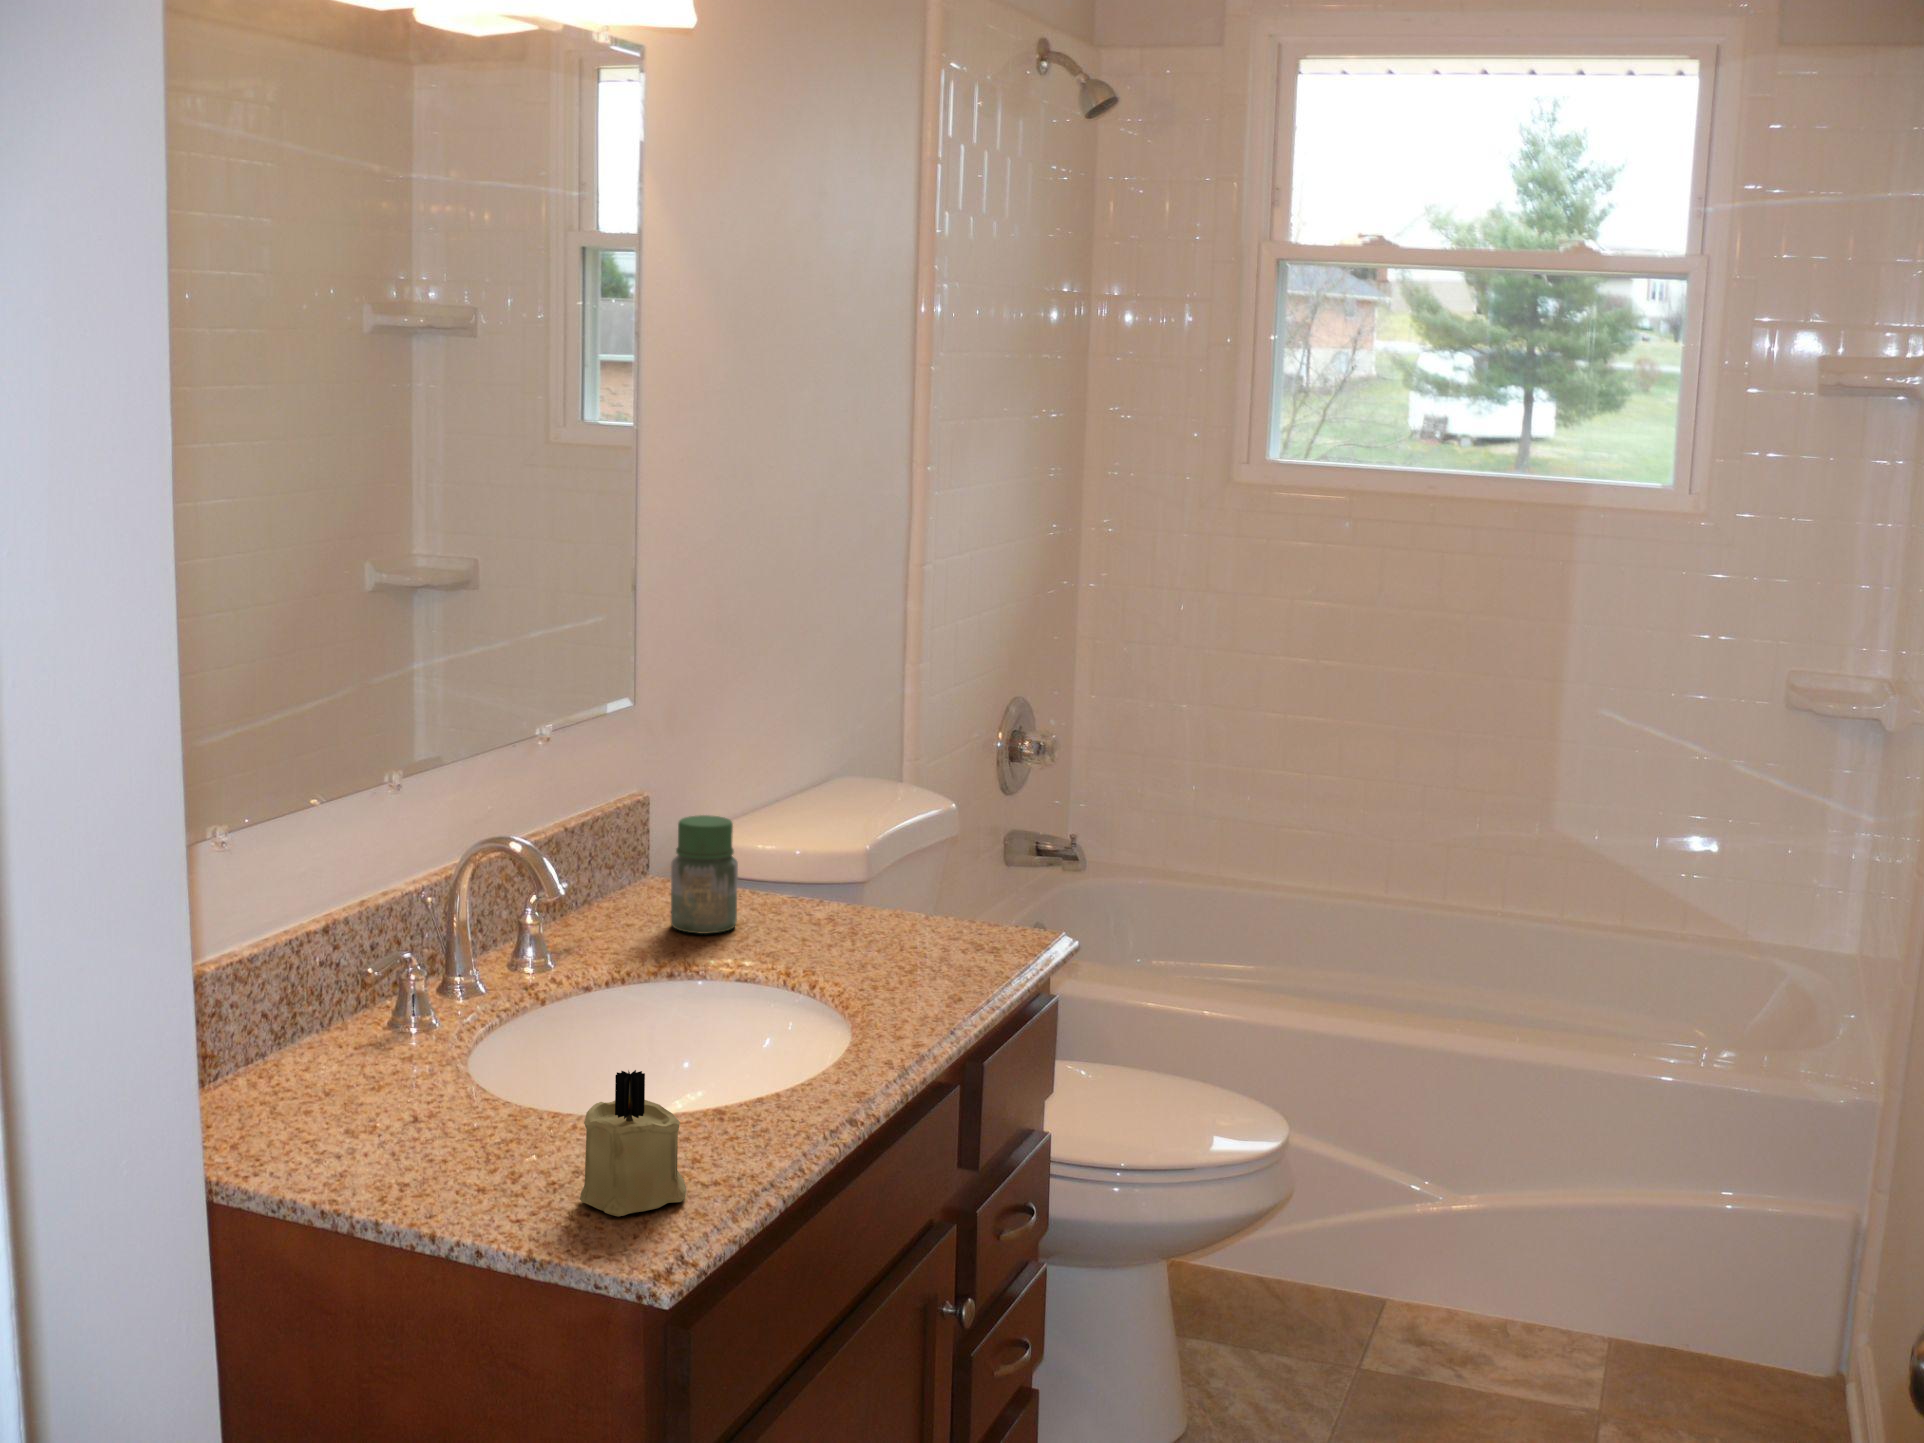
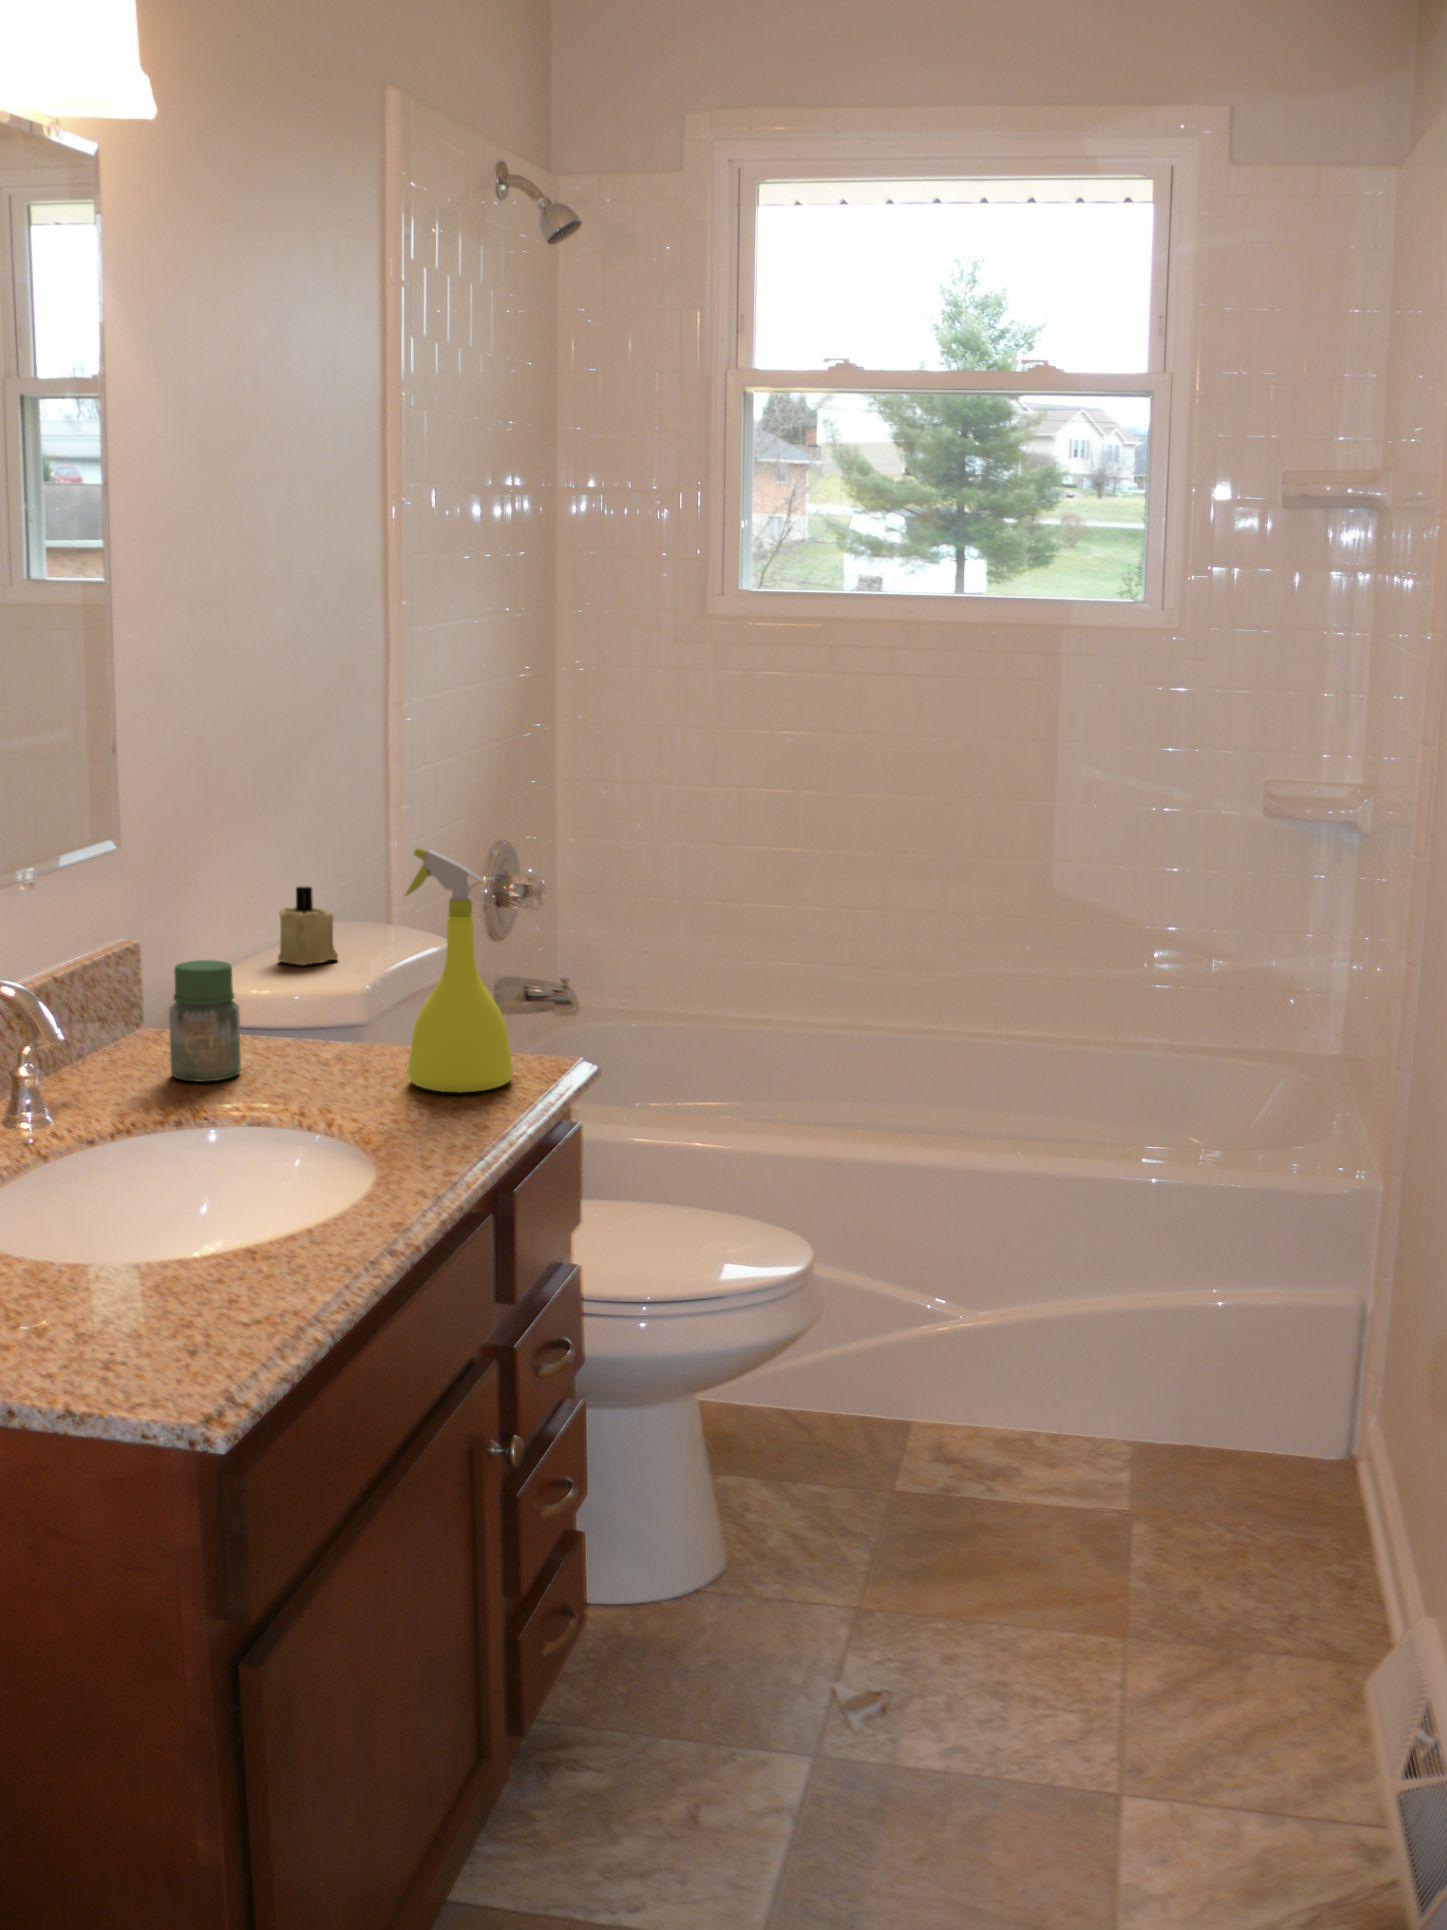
spray bottle: none [894,717,997,959] -> present [405,848,513,1092]
candle: present [580,1070,686,1216] -> present [278,886,338,965]

